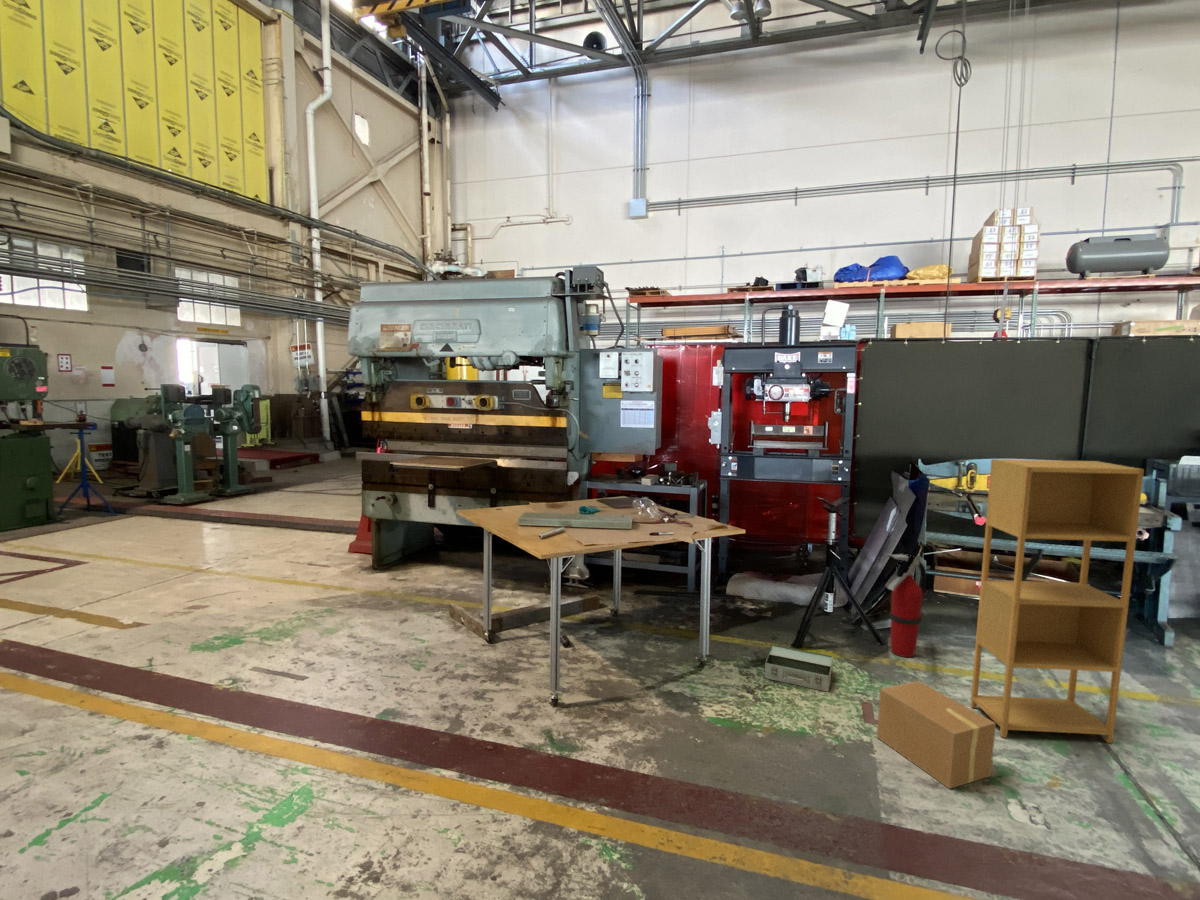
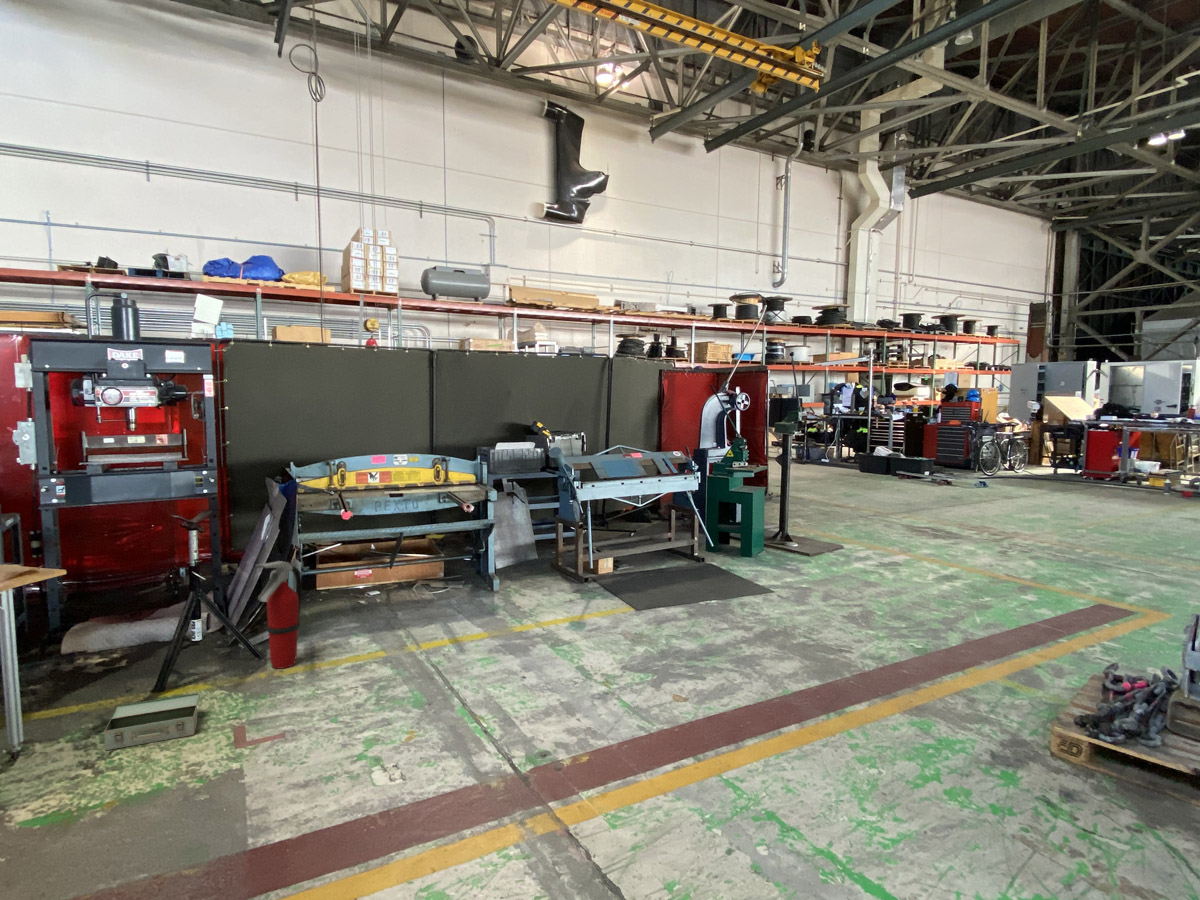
shelving unit: present [970,459,1144,743] -> none [343,450,454,711]
cardboard box: present [877,681,996,789] -> none [248,685,359,778]

